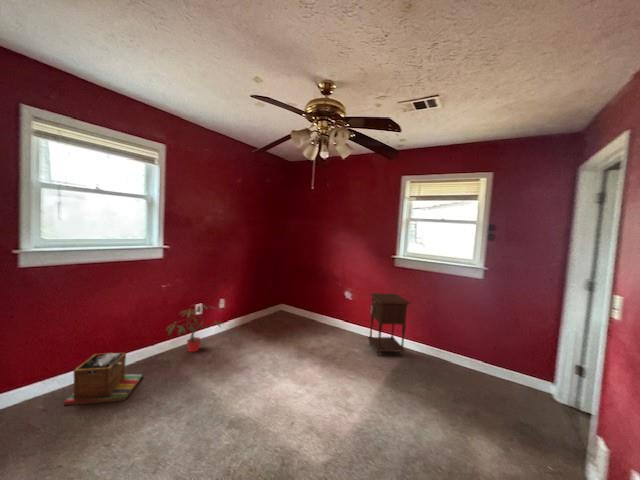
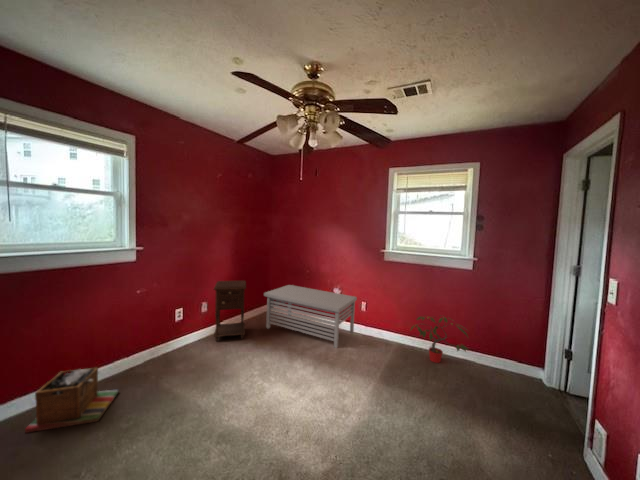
storage bench: none [277,287,368,351] -> present [264,285,357,348]
nightstand: present [368,293,410,356] -> present [214,281,246,341]
potted plant: present [168,305,222,352] -> present [411,317,468,363]

